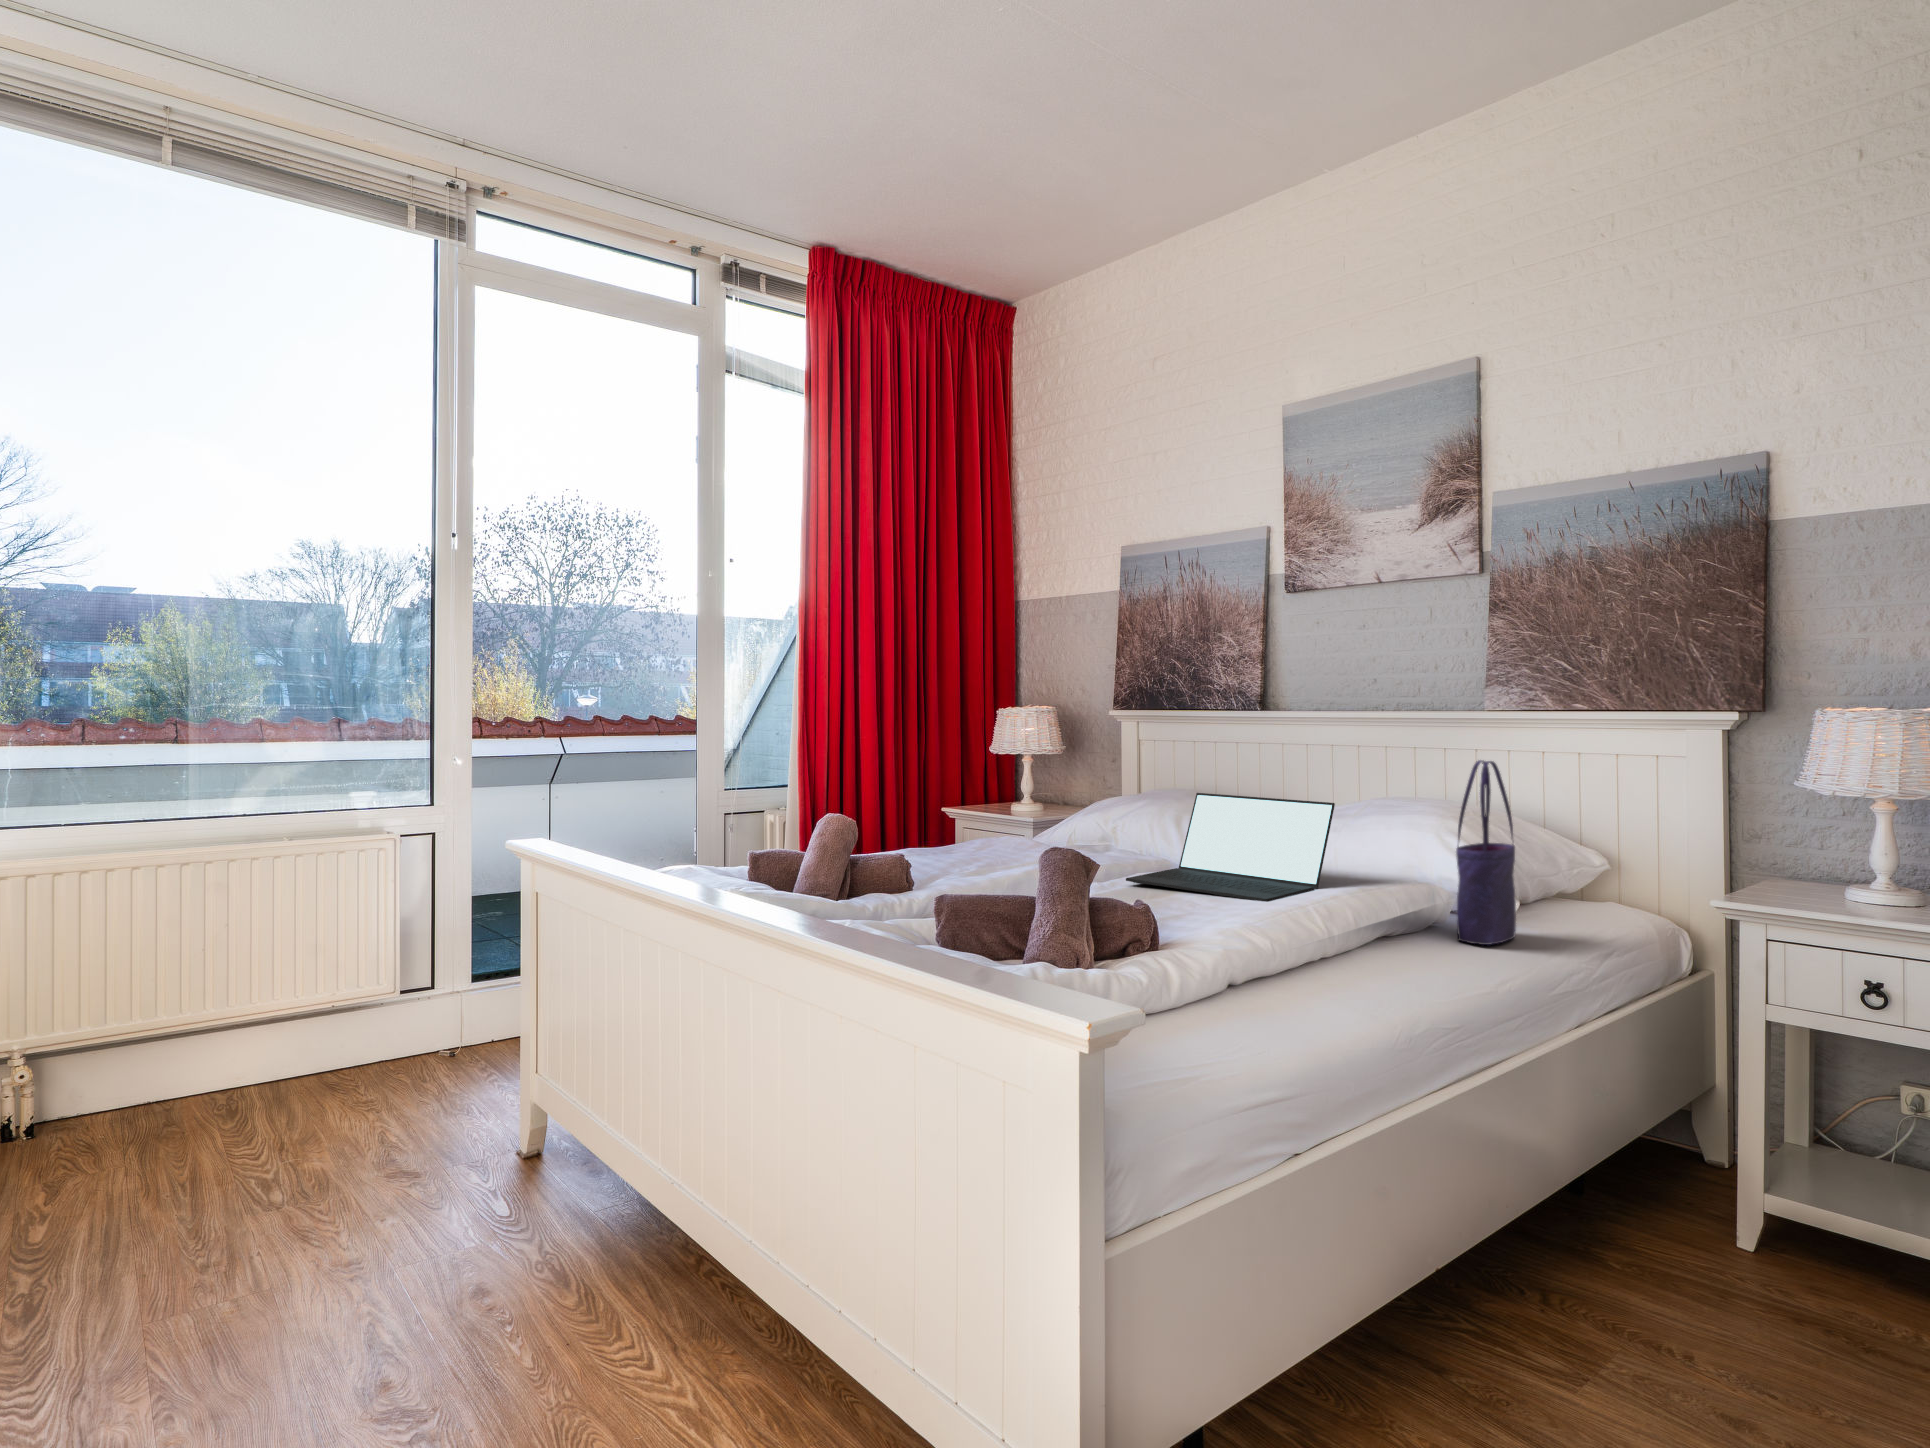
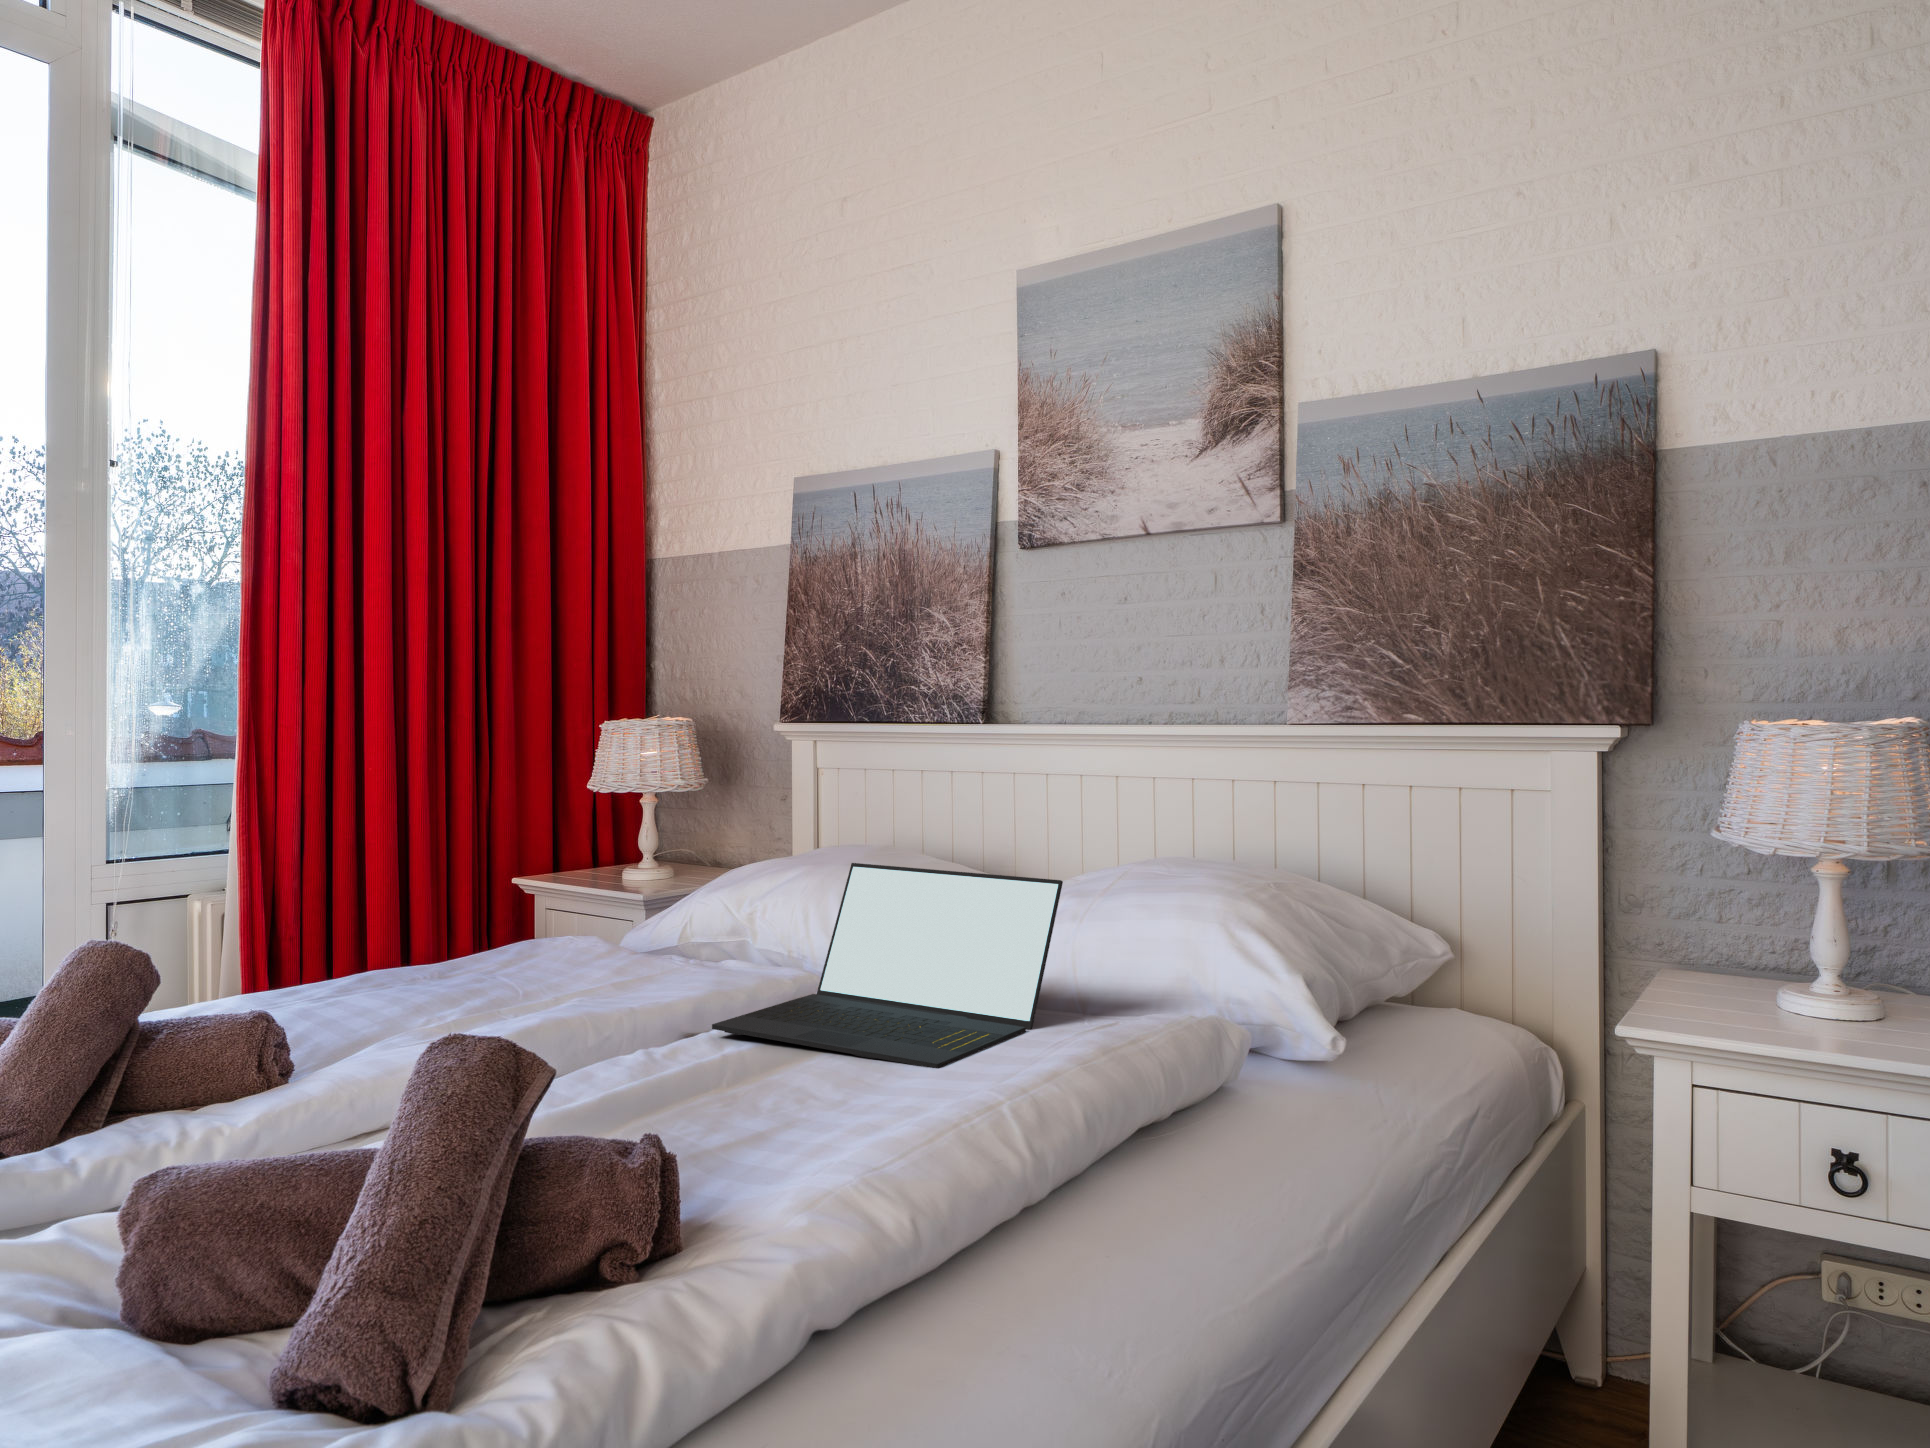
tote bag: present [1456,760,1516,945] -> none [1247,810,1335,1125]

